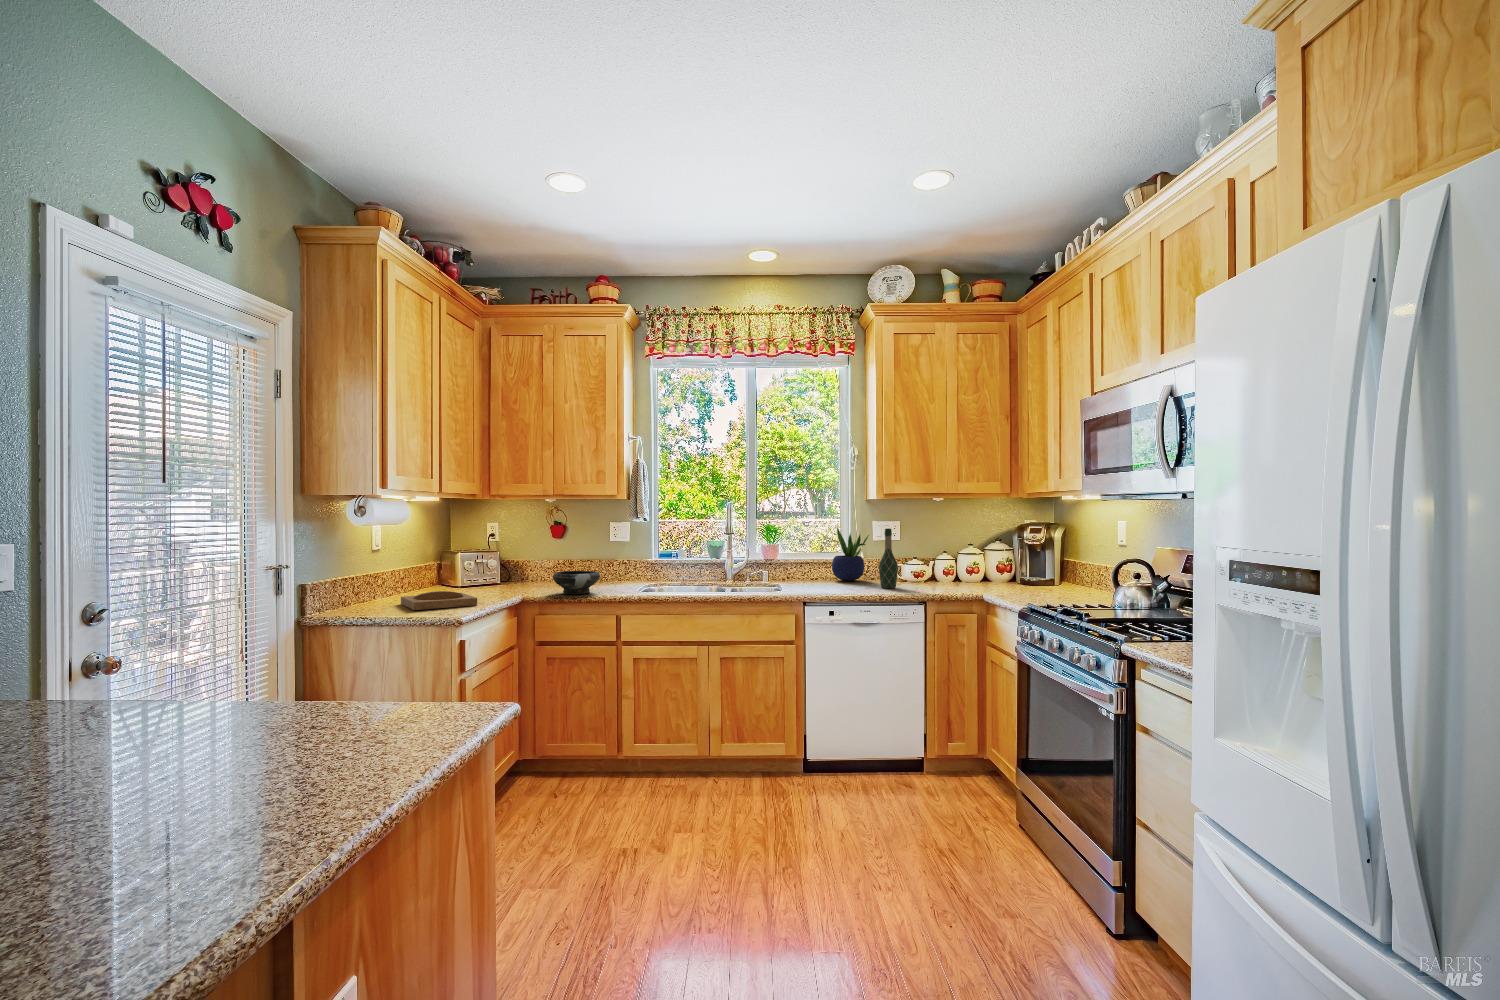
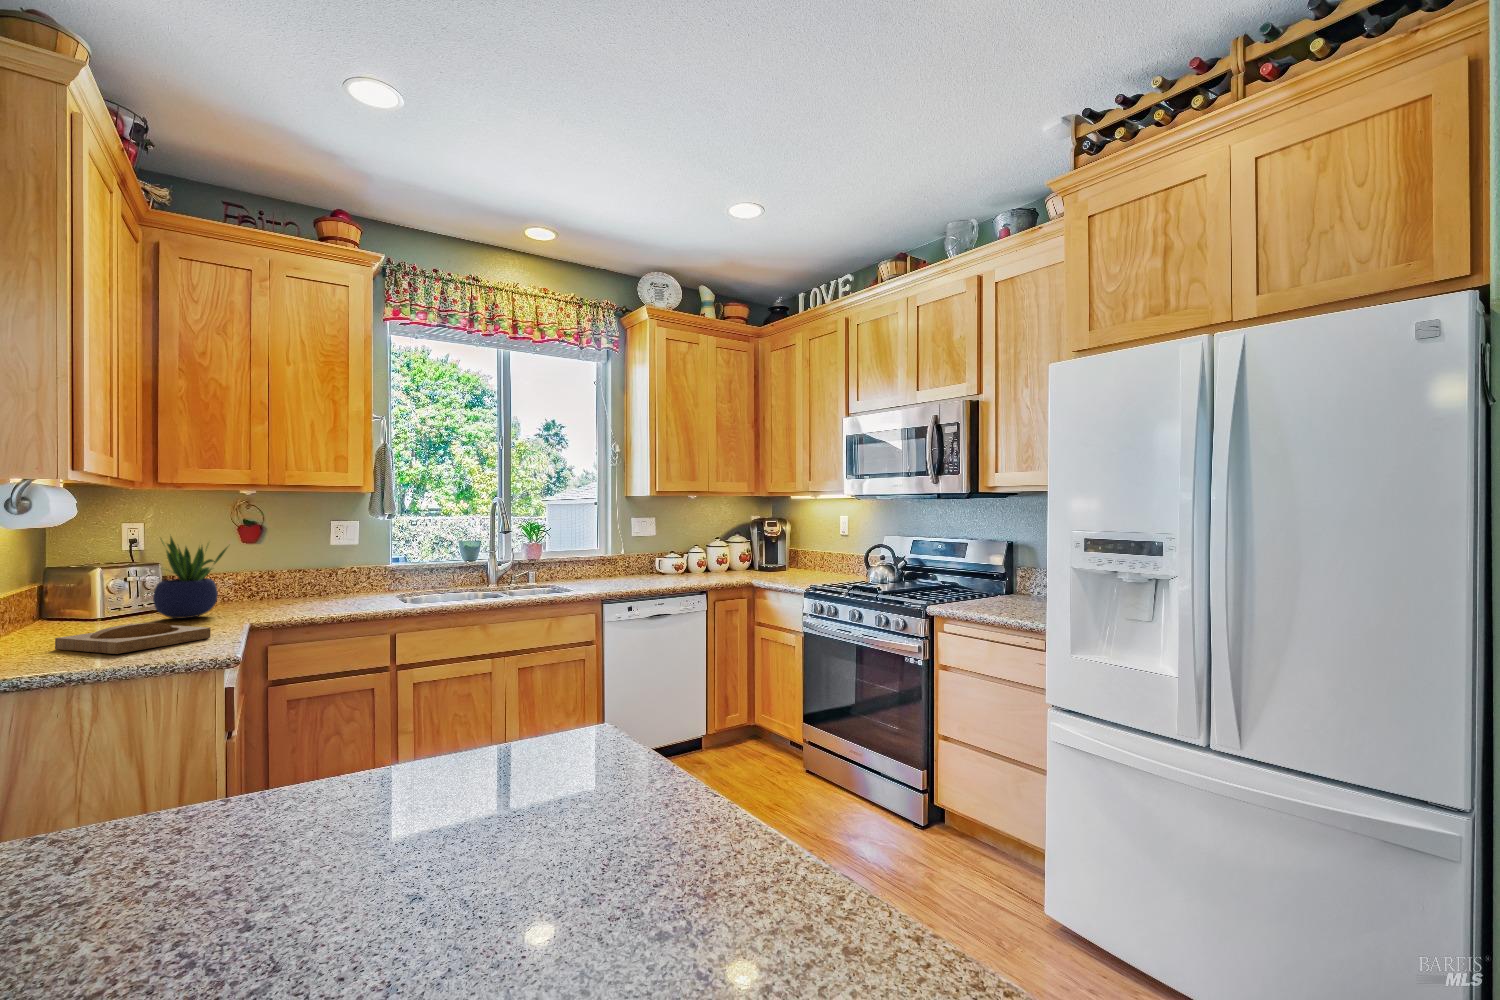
potted plant: present [832,528,869,581] -> present [153,537,227,619]
wine bottle: present [879,529,898,588] -> none [653,524,671,581]
bowl: present [553,571,600,594] -> none [291,583,359,614]

